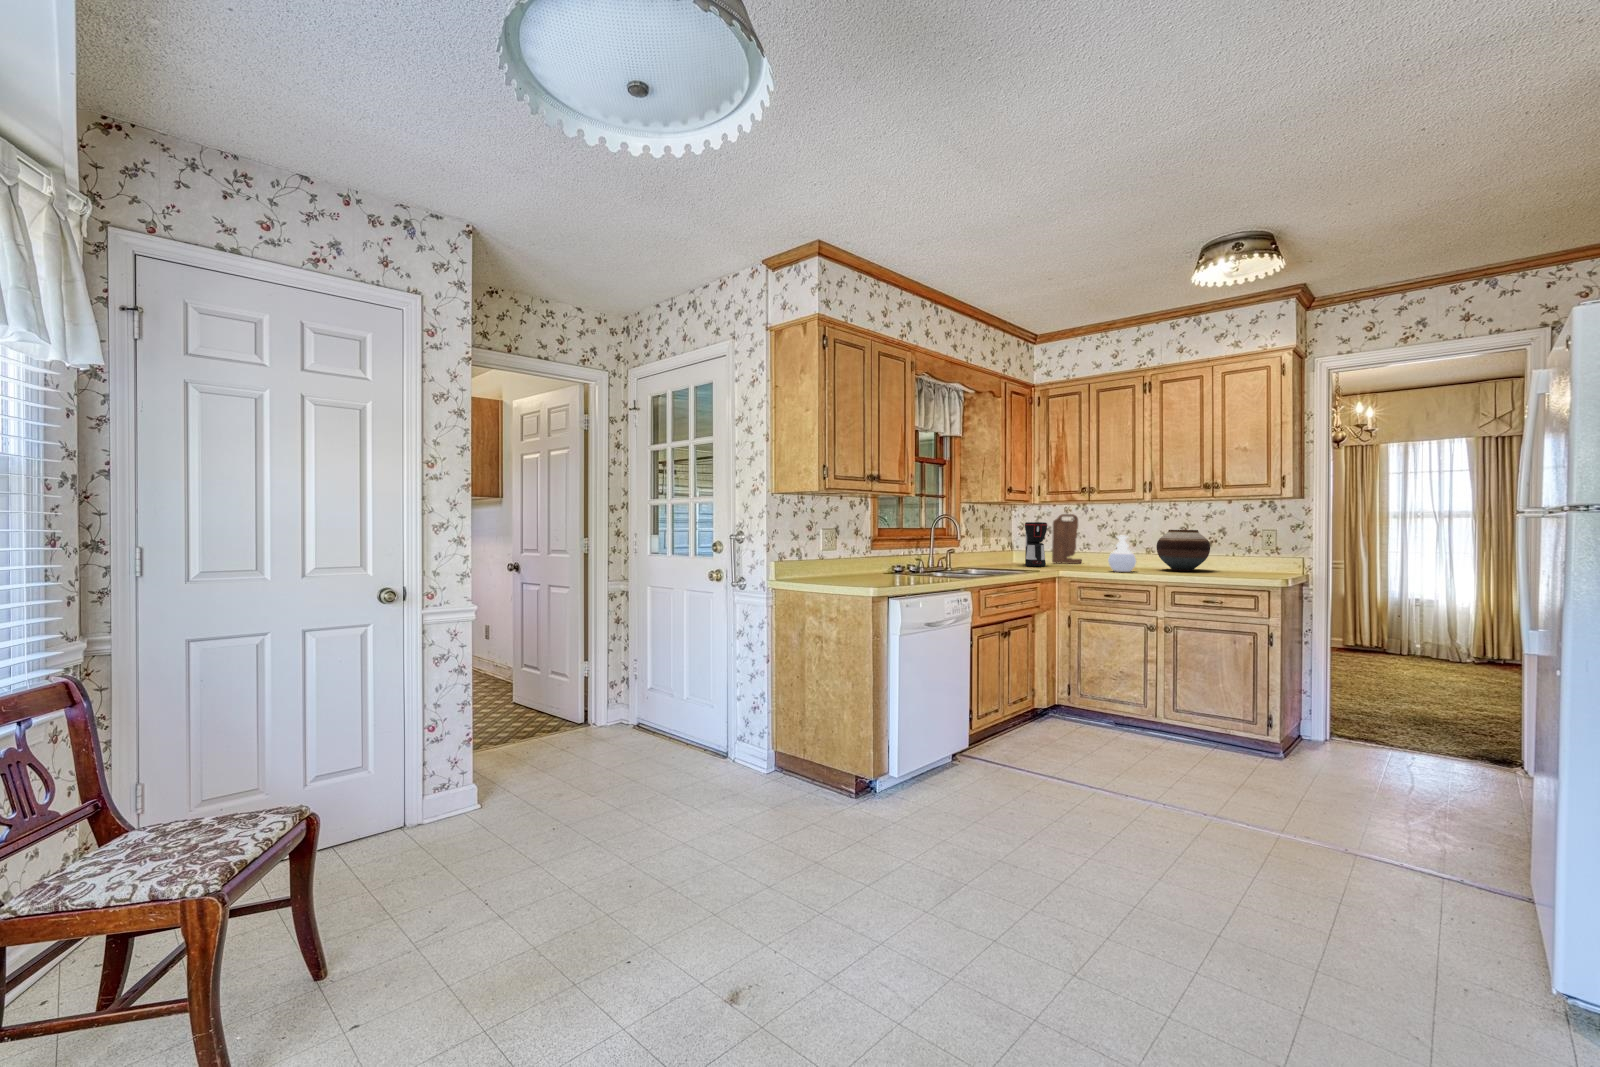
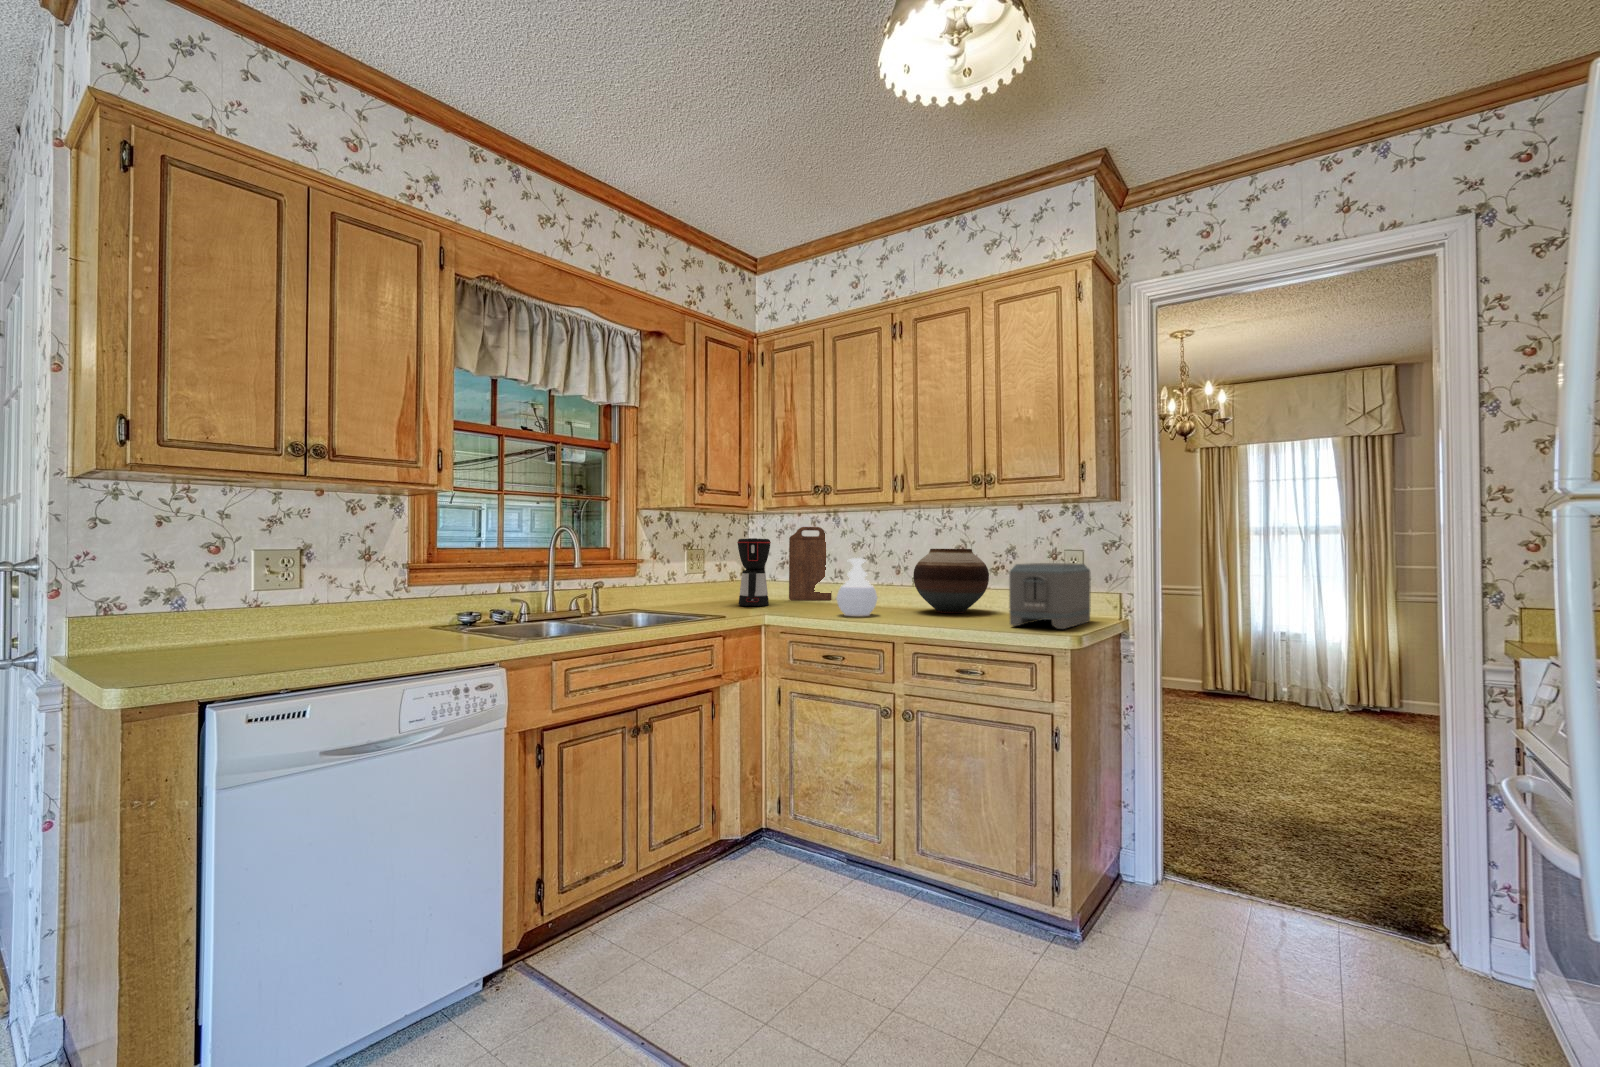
toaster: none [1235,539,1286,578] -> present [1009,563,1091,629]

